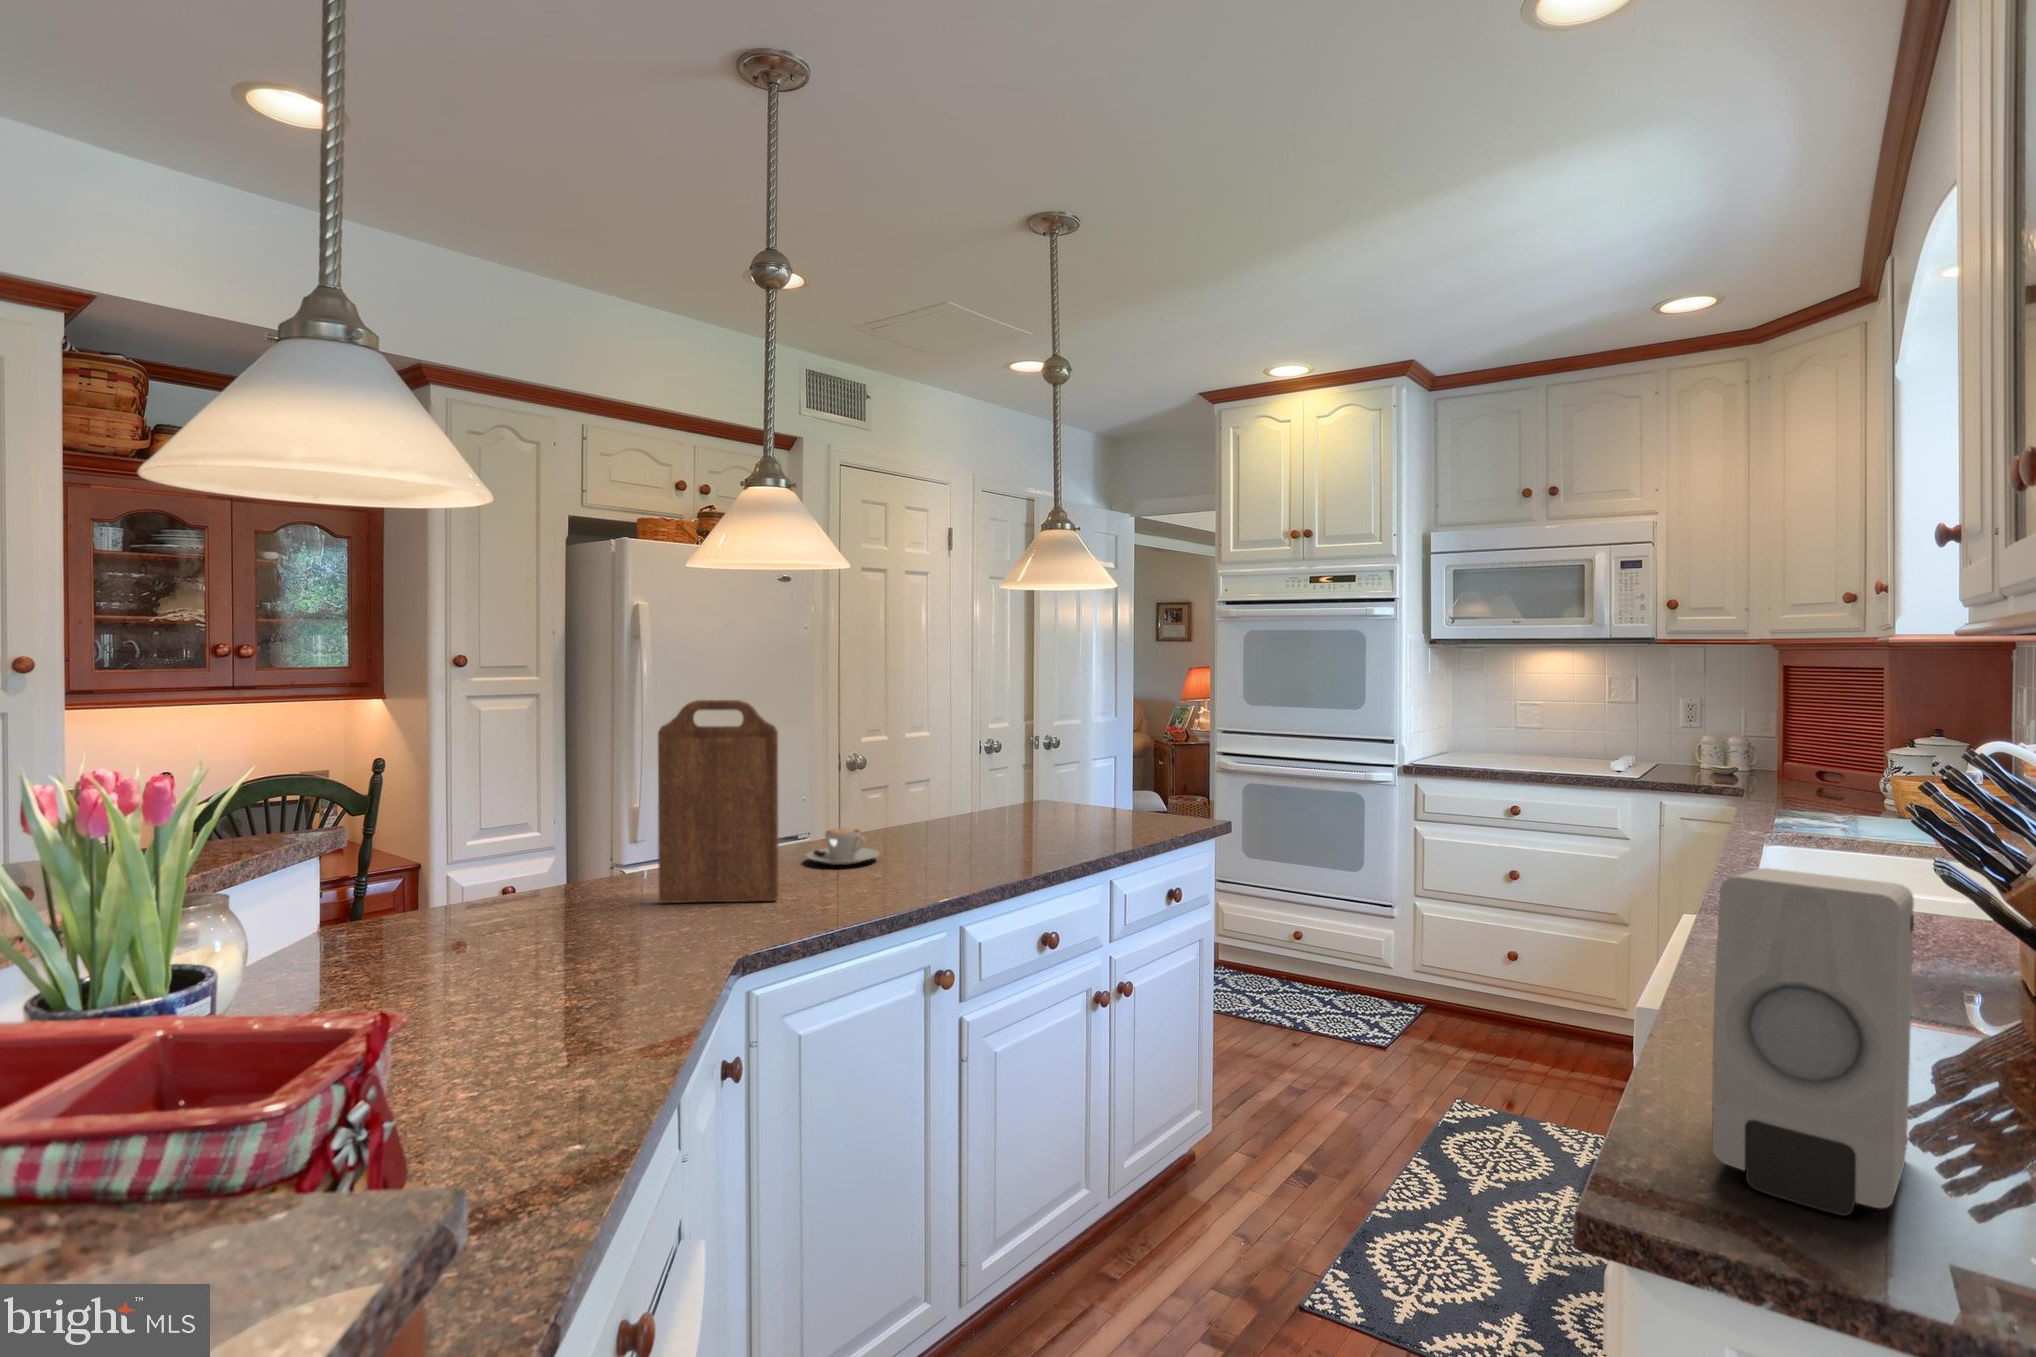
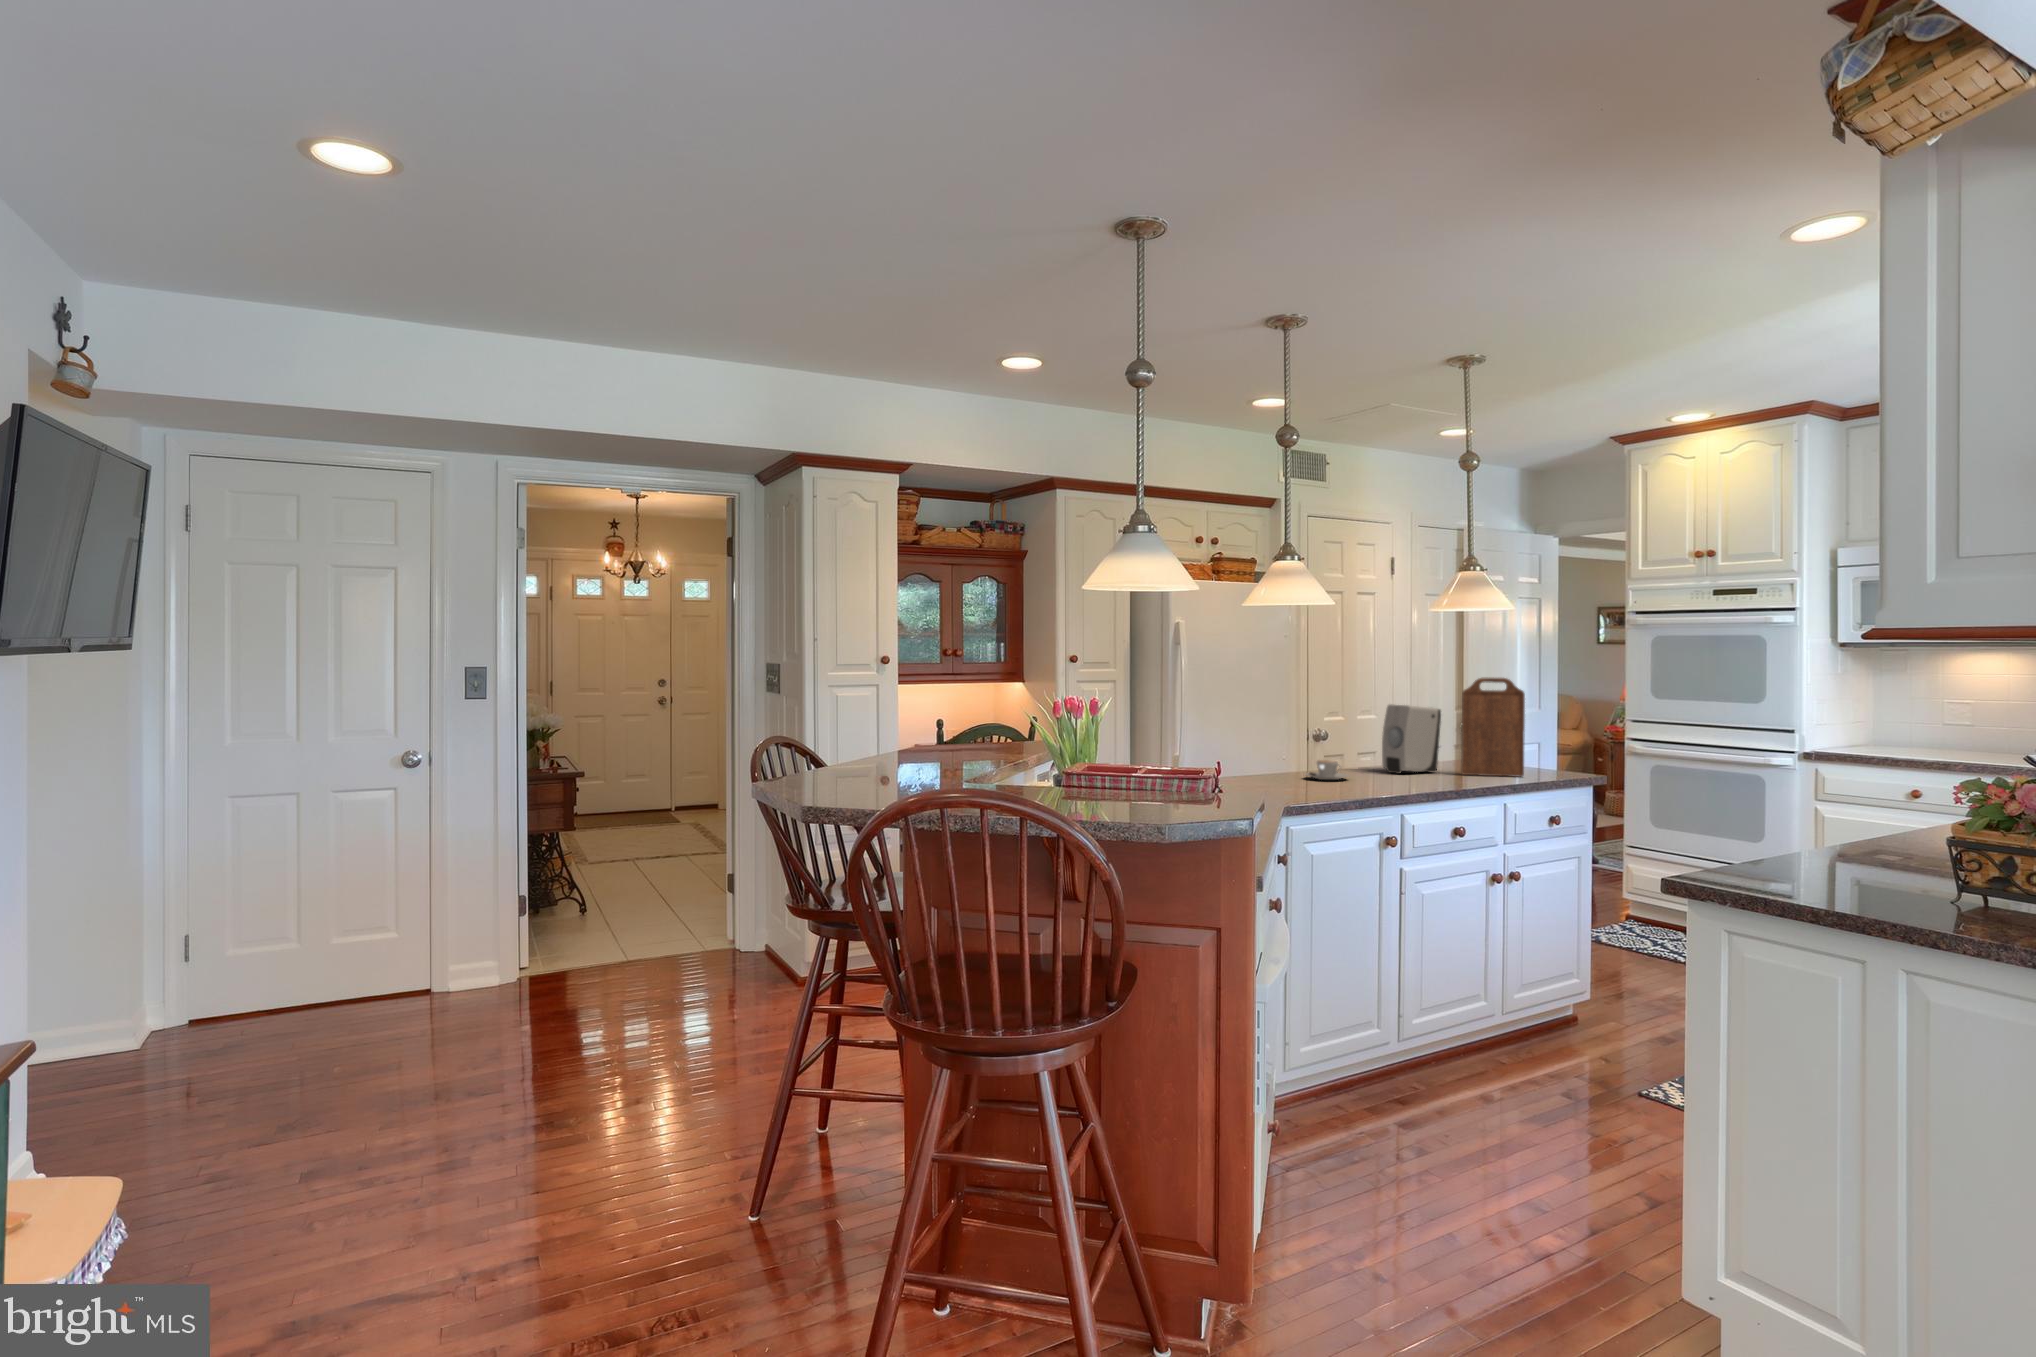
cutting board: present [658,700,779,903] -> present [1461,678,1525,777]
soap dispenser: present [1712,868,1914,1216] -> present [1382,705,1441,774]

